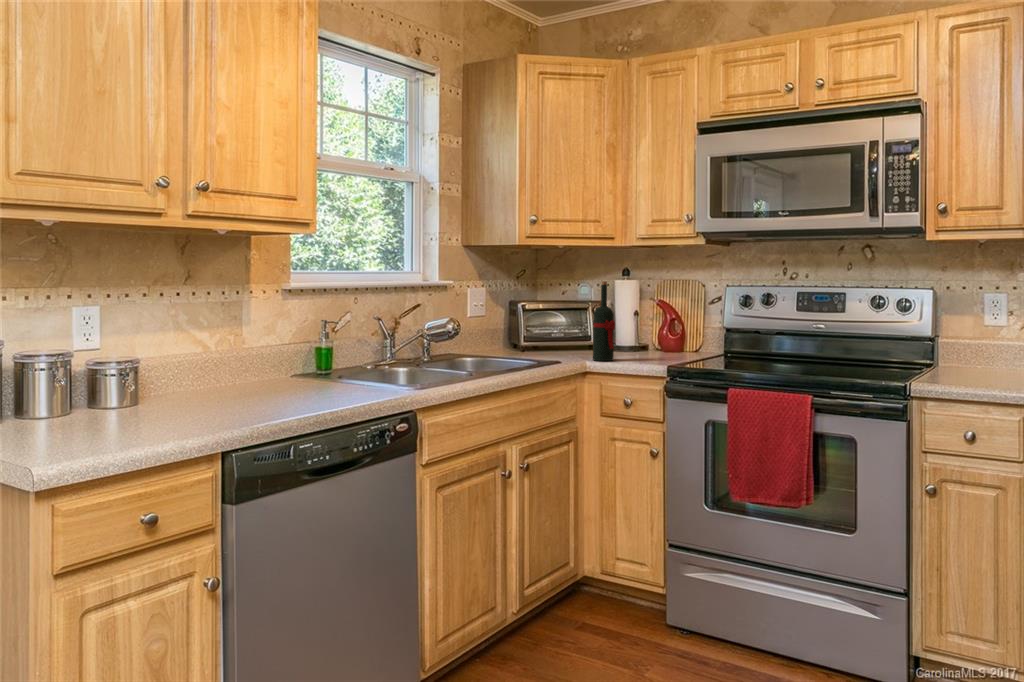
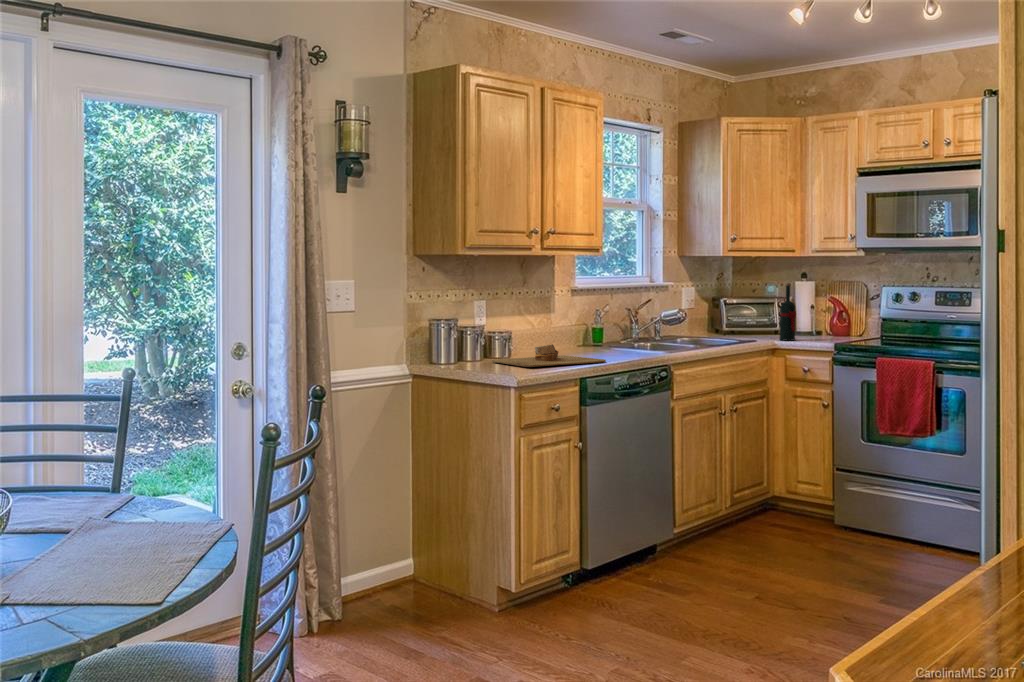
cutting board: none [46,383,270,437] -> present [491,344,606,367]

